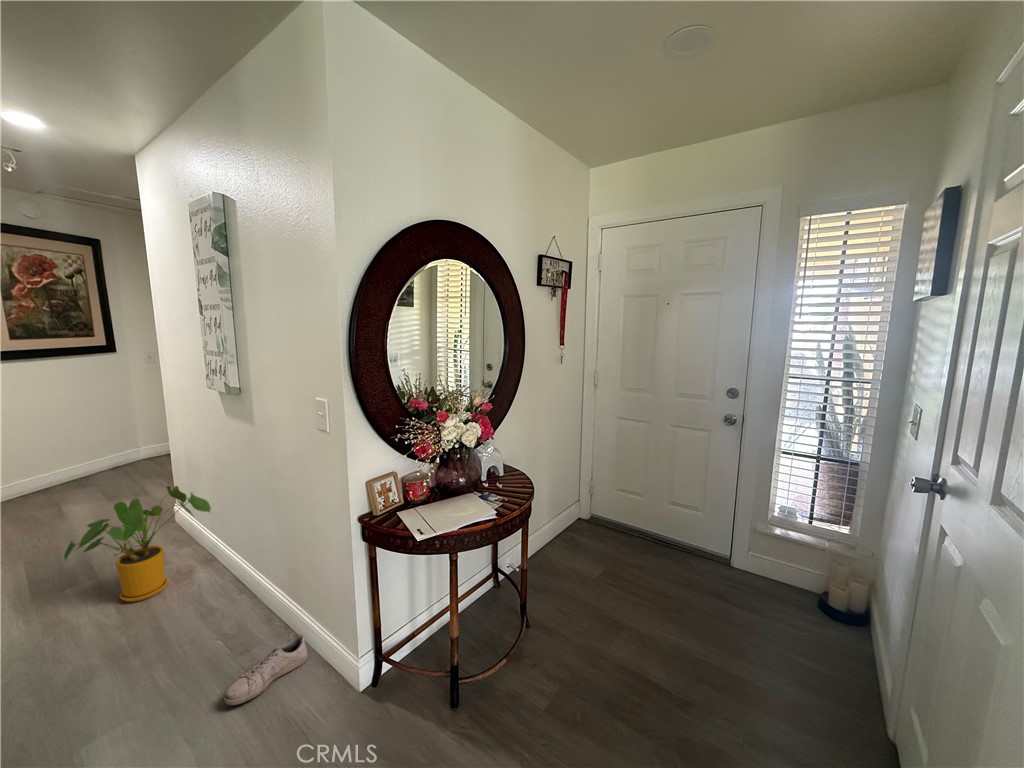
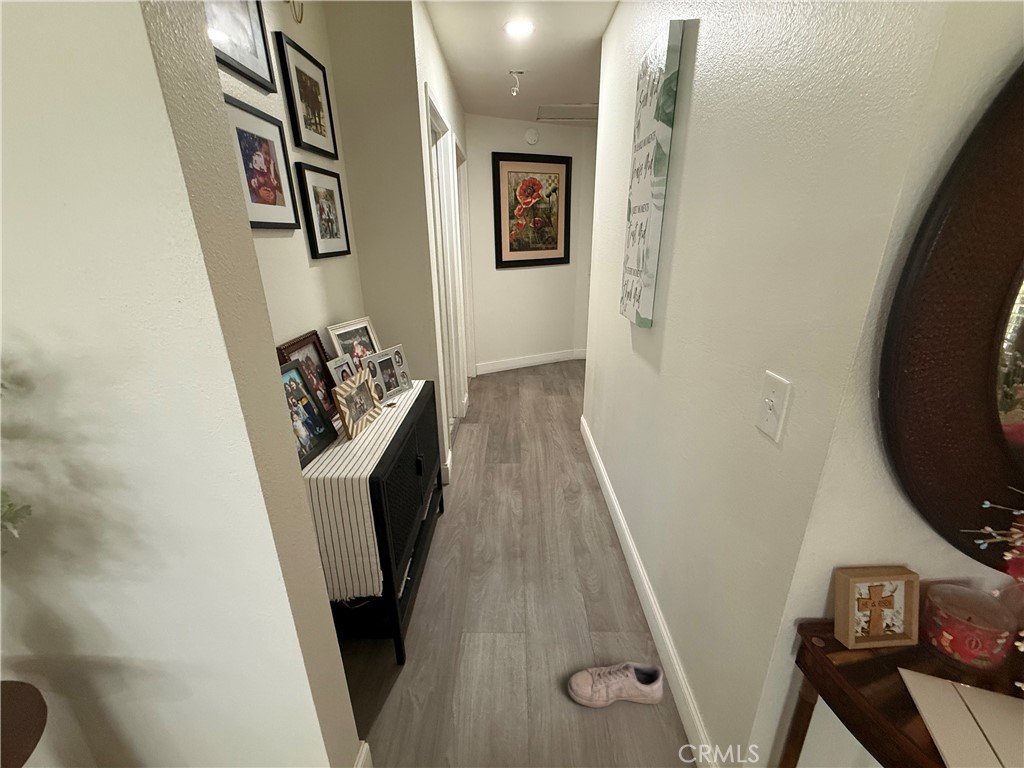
house plant: present [64,486,211,602] -> none [497,406,603,503]

